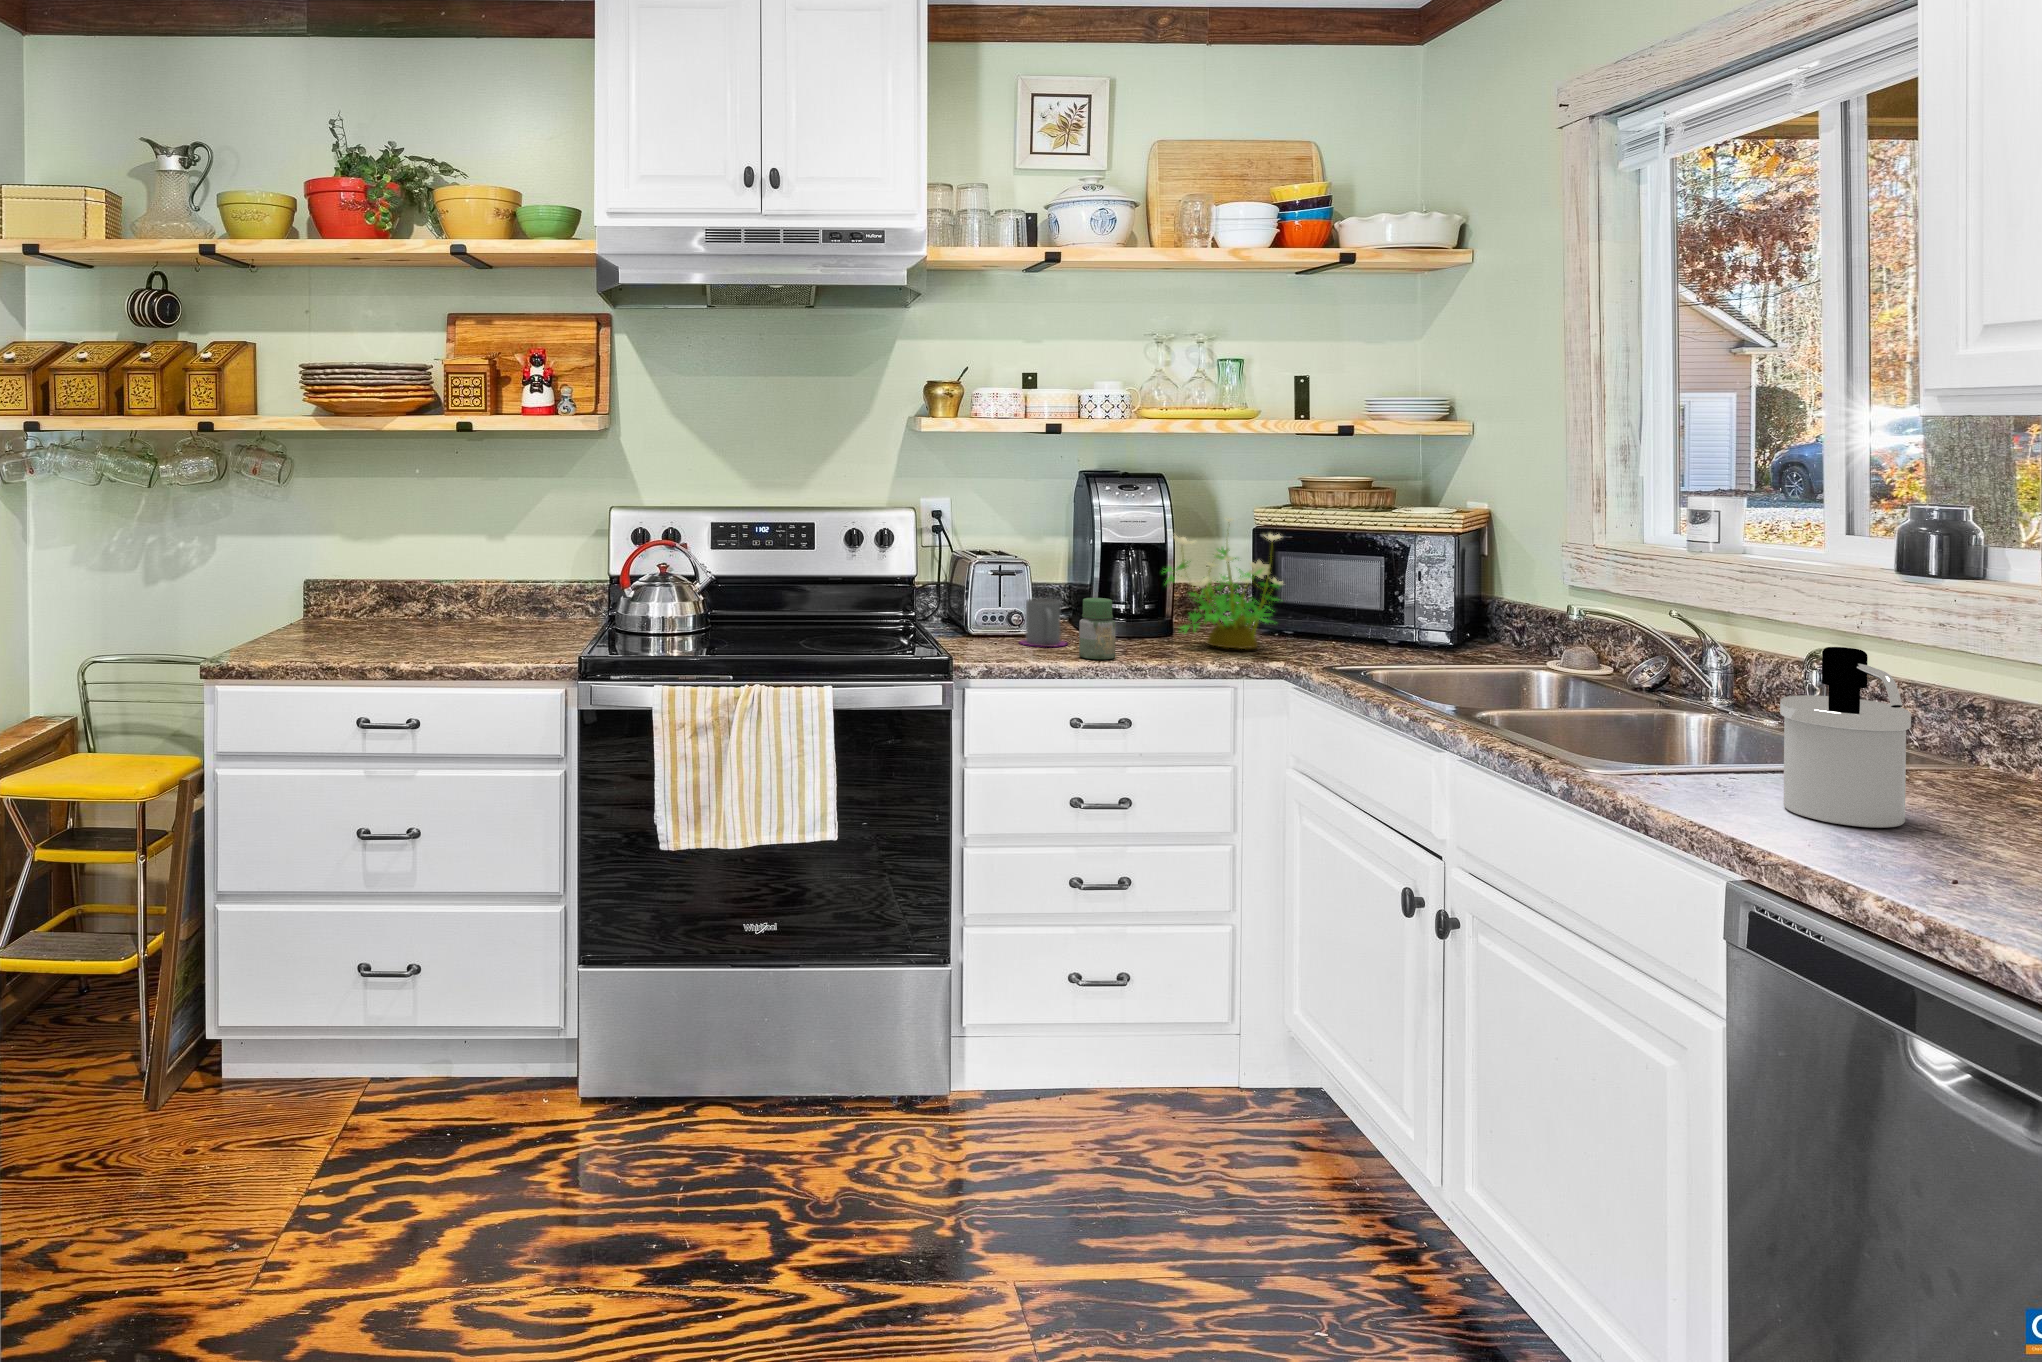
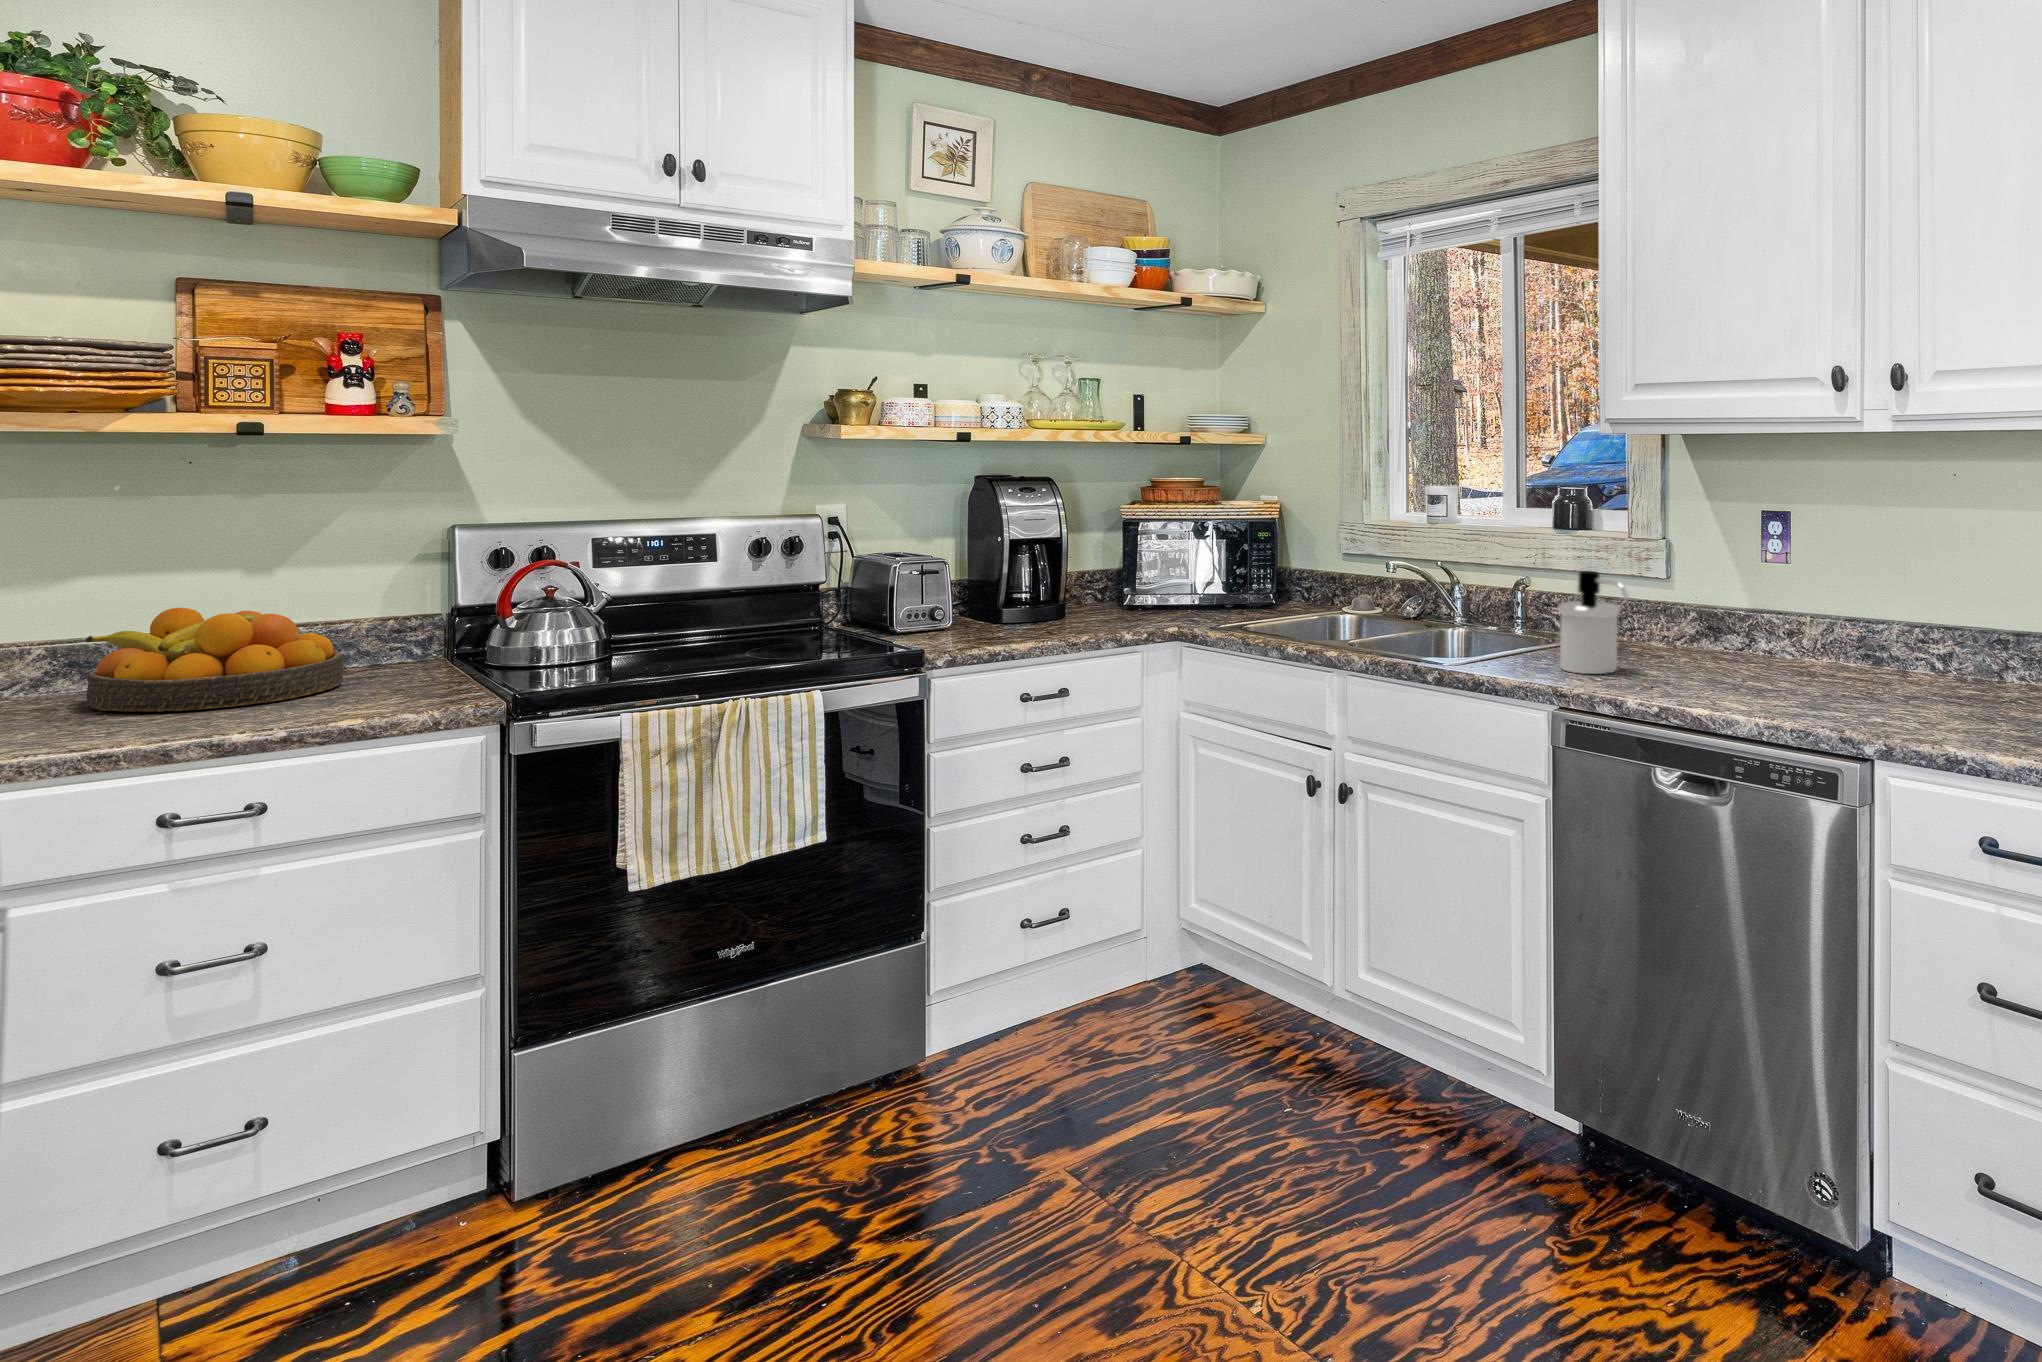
potted plant: present [1165,519,1283,649] -> none [1058,512,1170,620]
fruit bowl: none [376,563,528,642] -> present [85,608,343,712]
mug: present [1020,598,1066,647] -> none [946,591,991,634]
jar: present [1079,598,1115,659] -> none [1017,586,1048,639]

